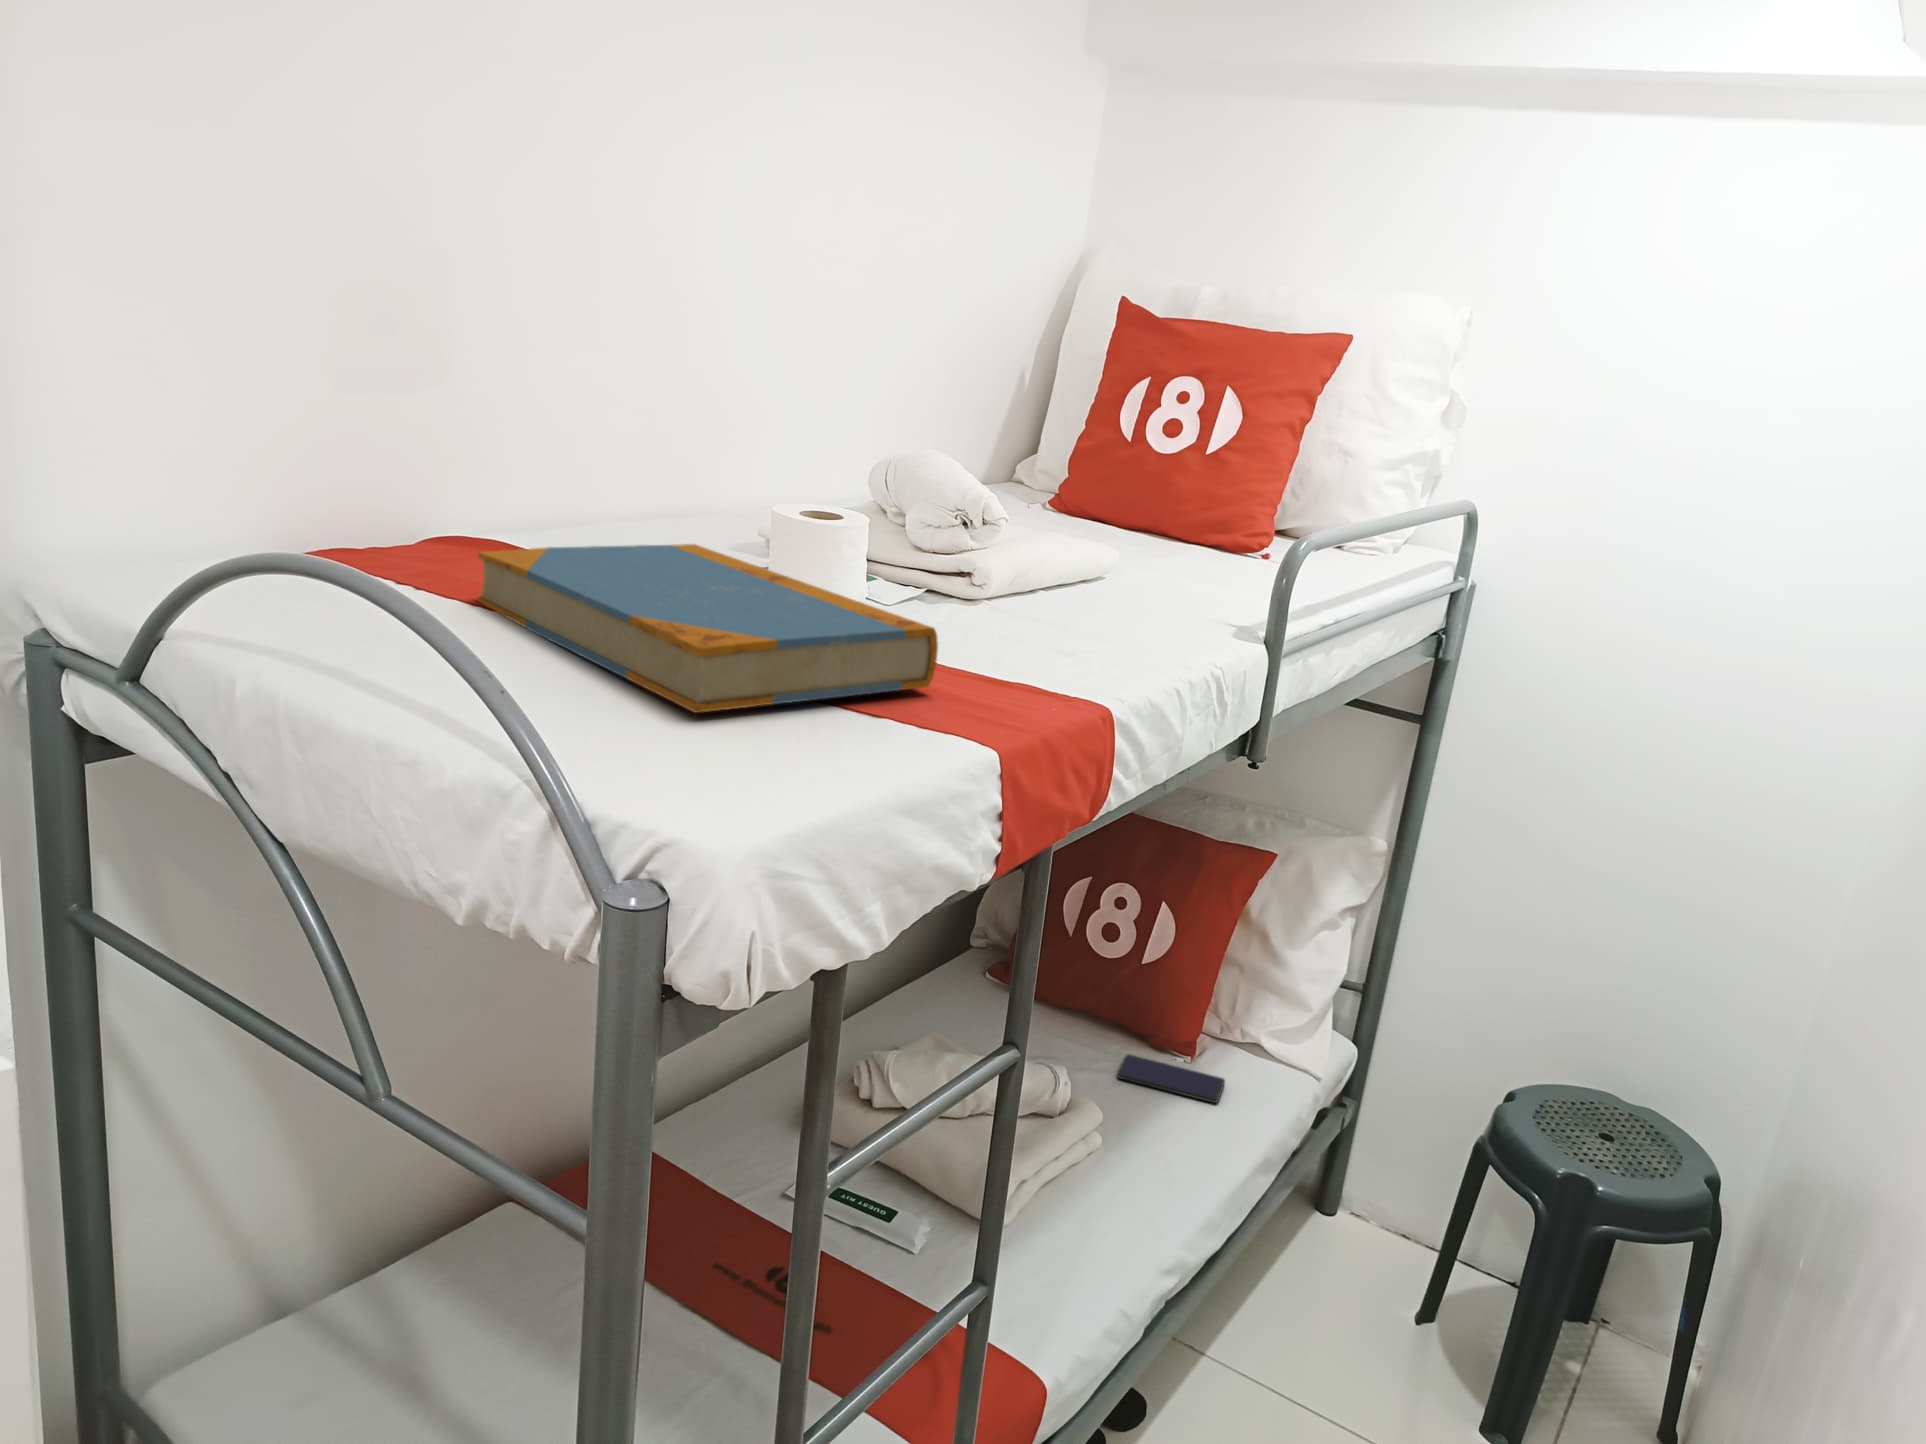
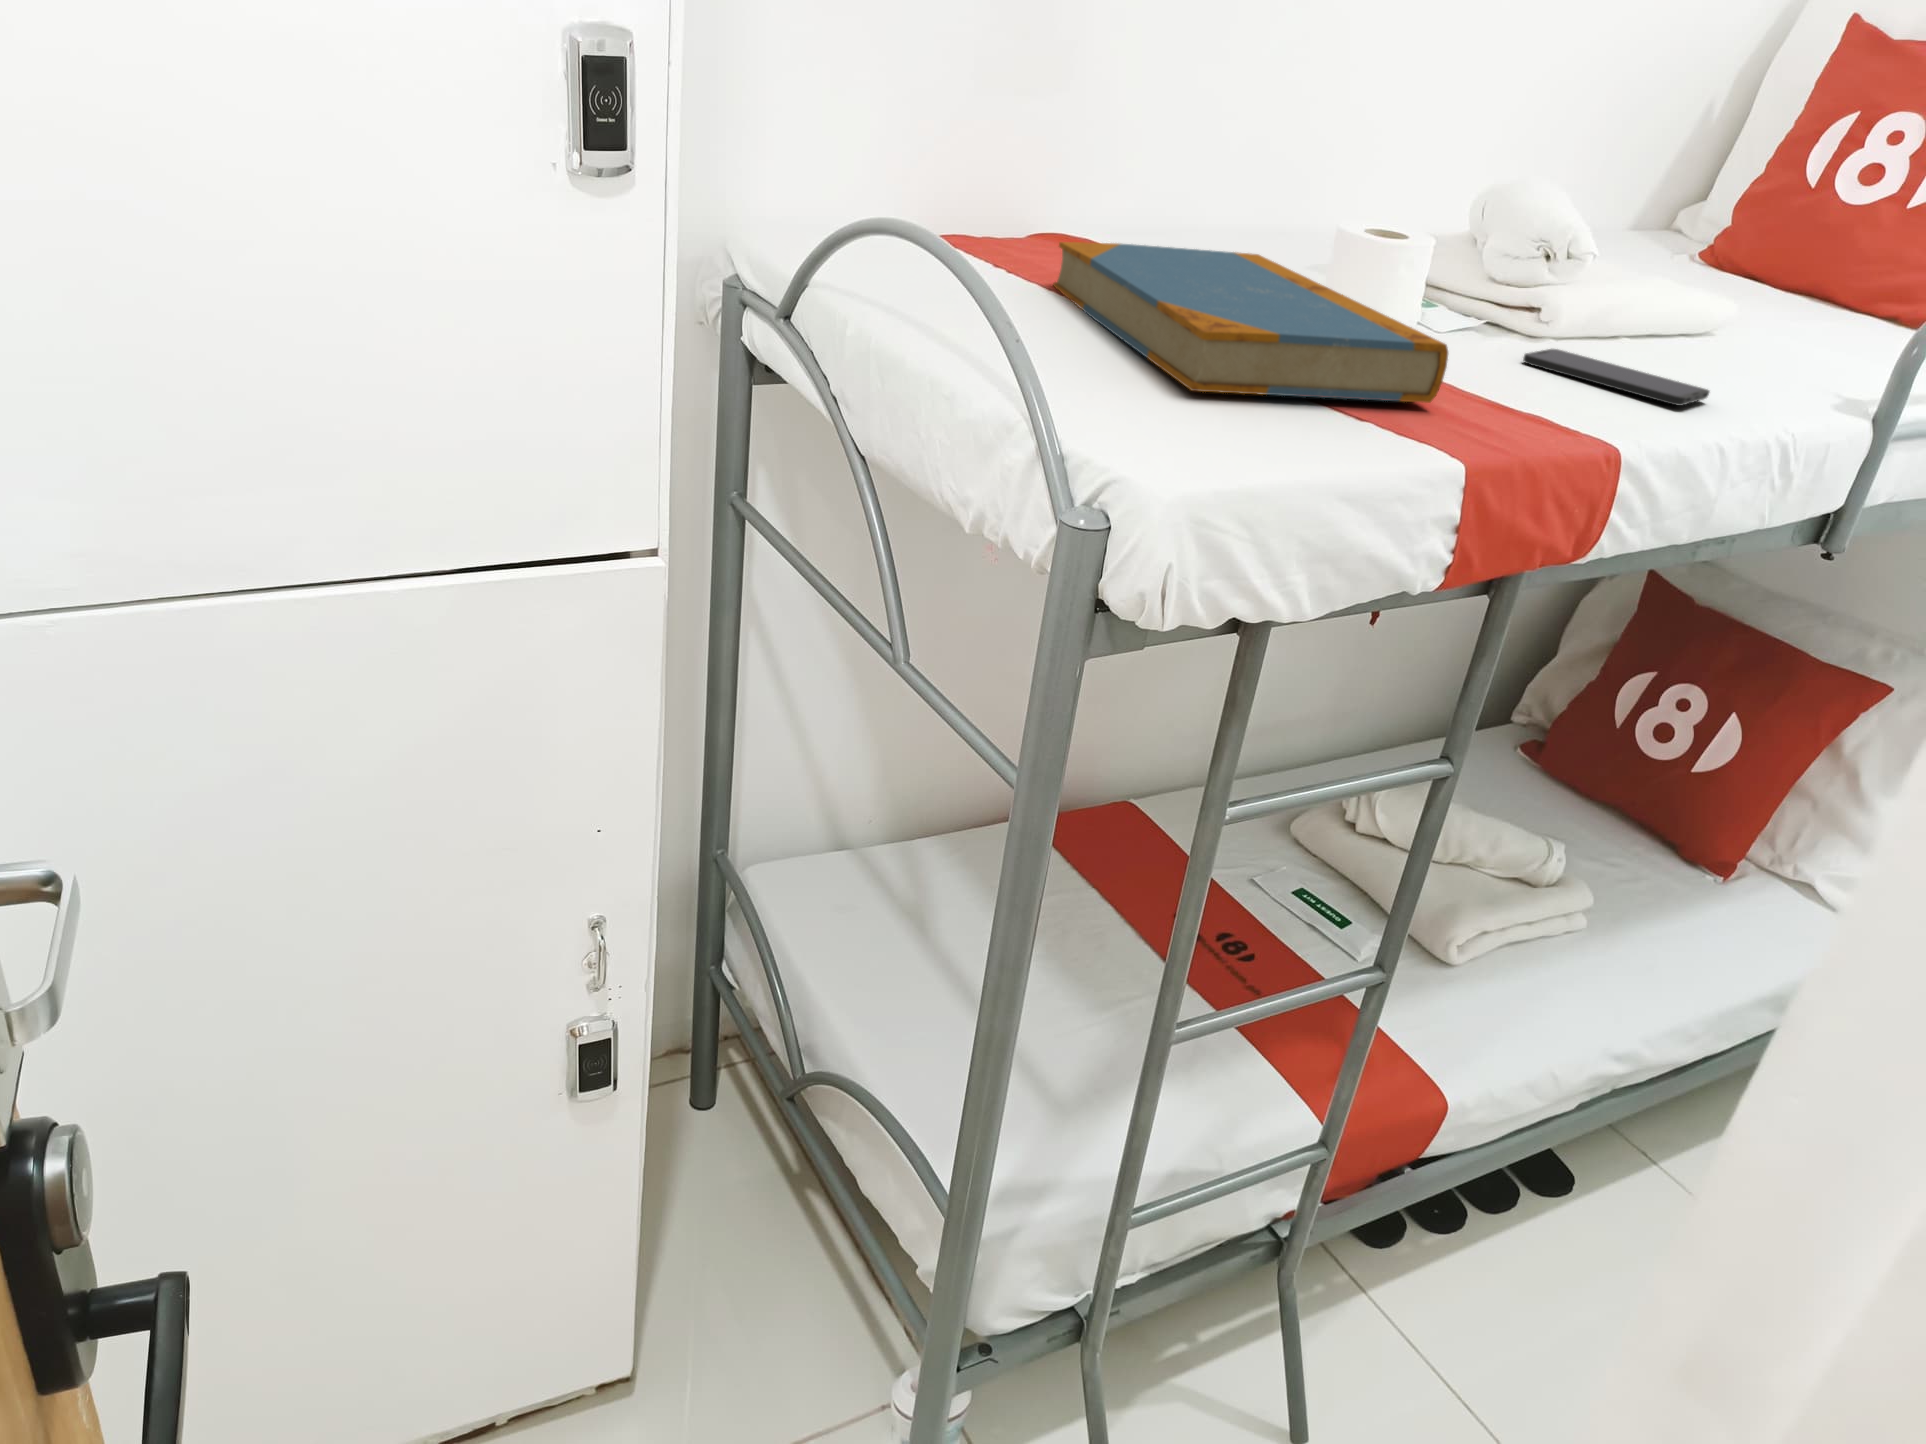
smartphone: present [1117,1054,1225,1103] -> present [1523,349,1710,406]

